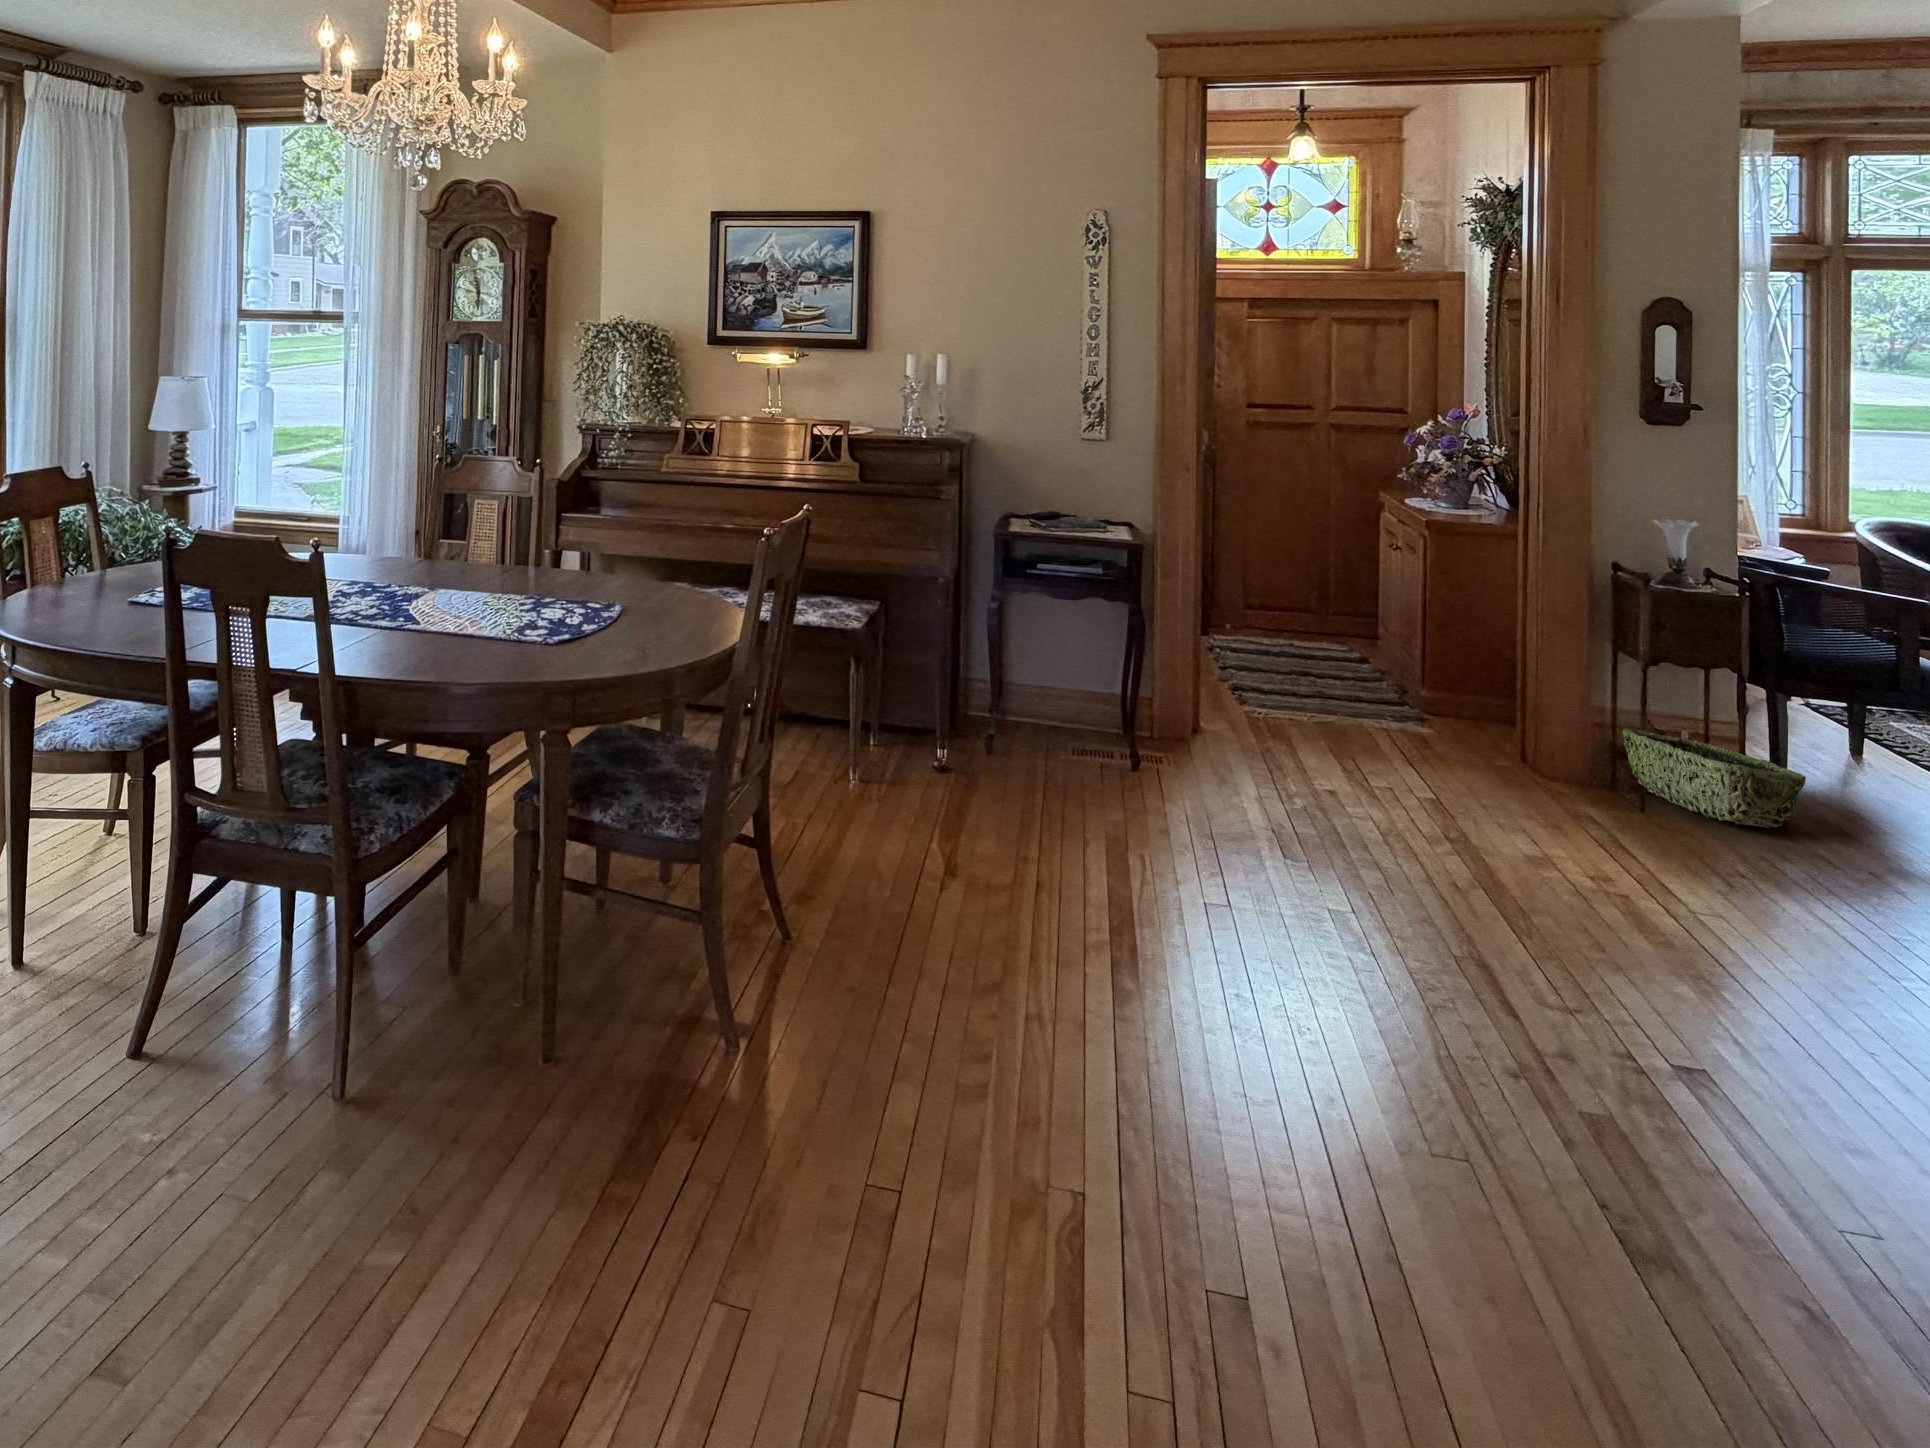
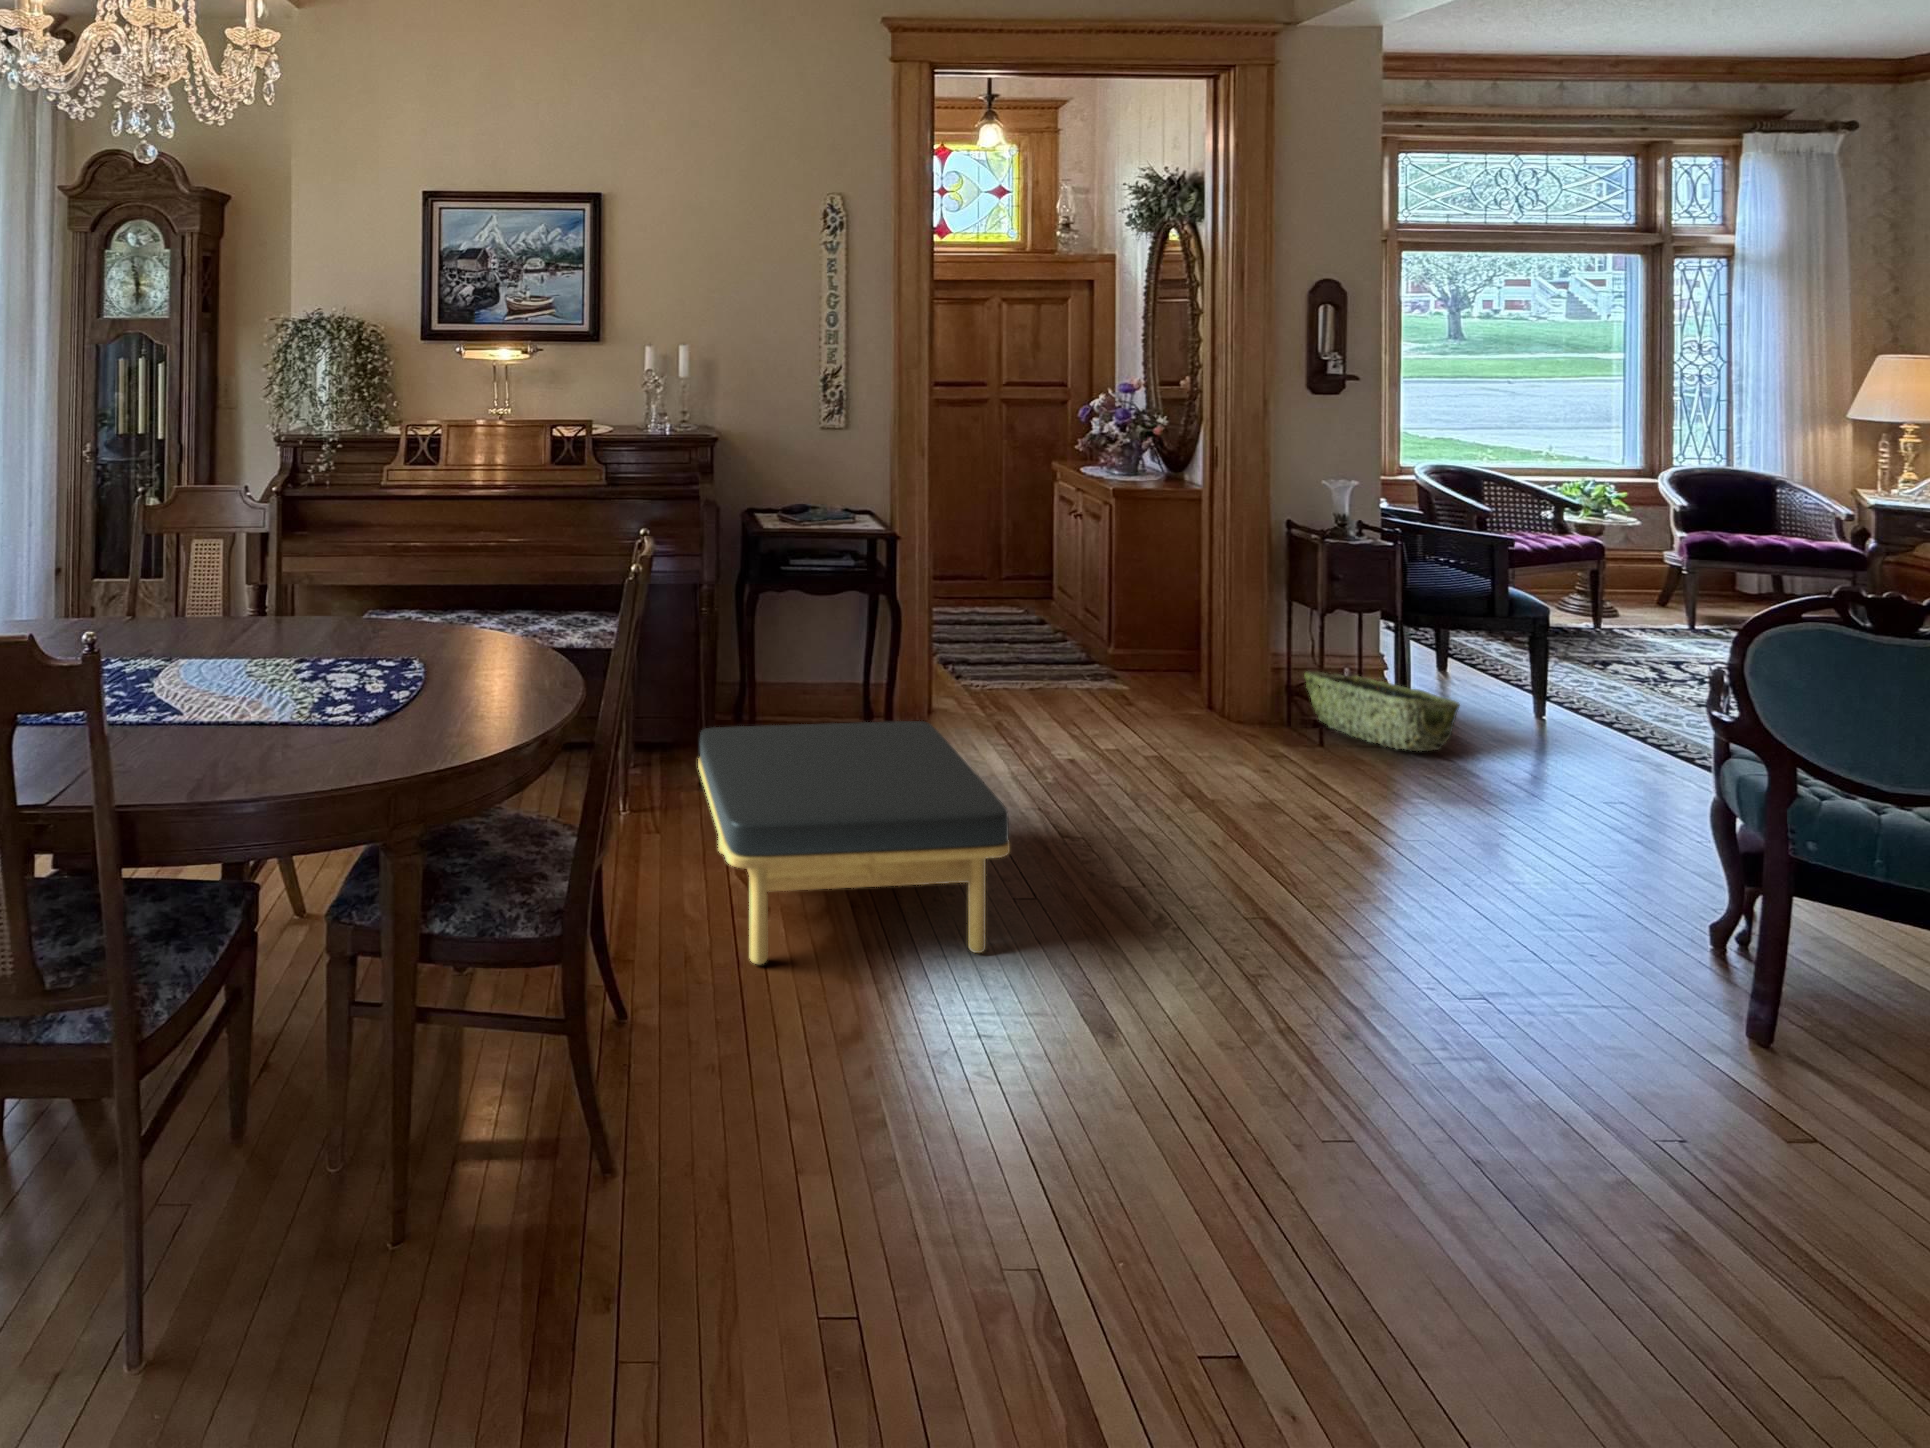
ottoman: none [893,705,1168,930] -> present [698,721,1010,964]

